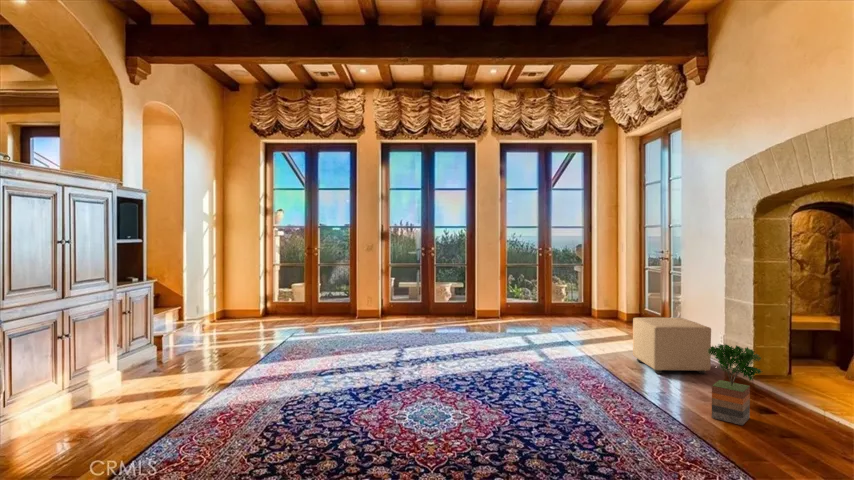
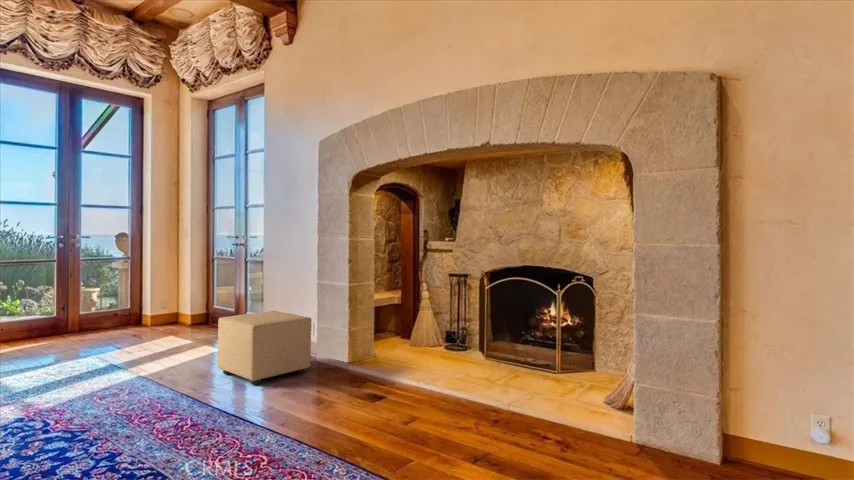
potted tree: present [708,344,762,425] -> none [330,332,391,427]

